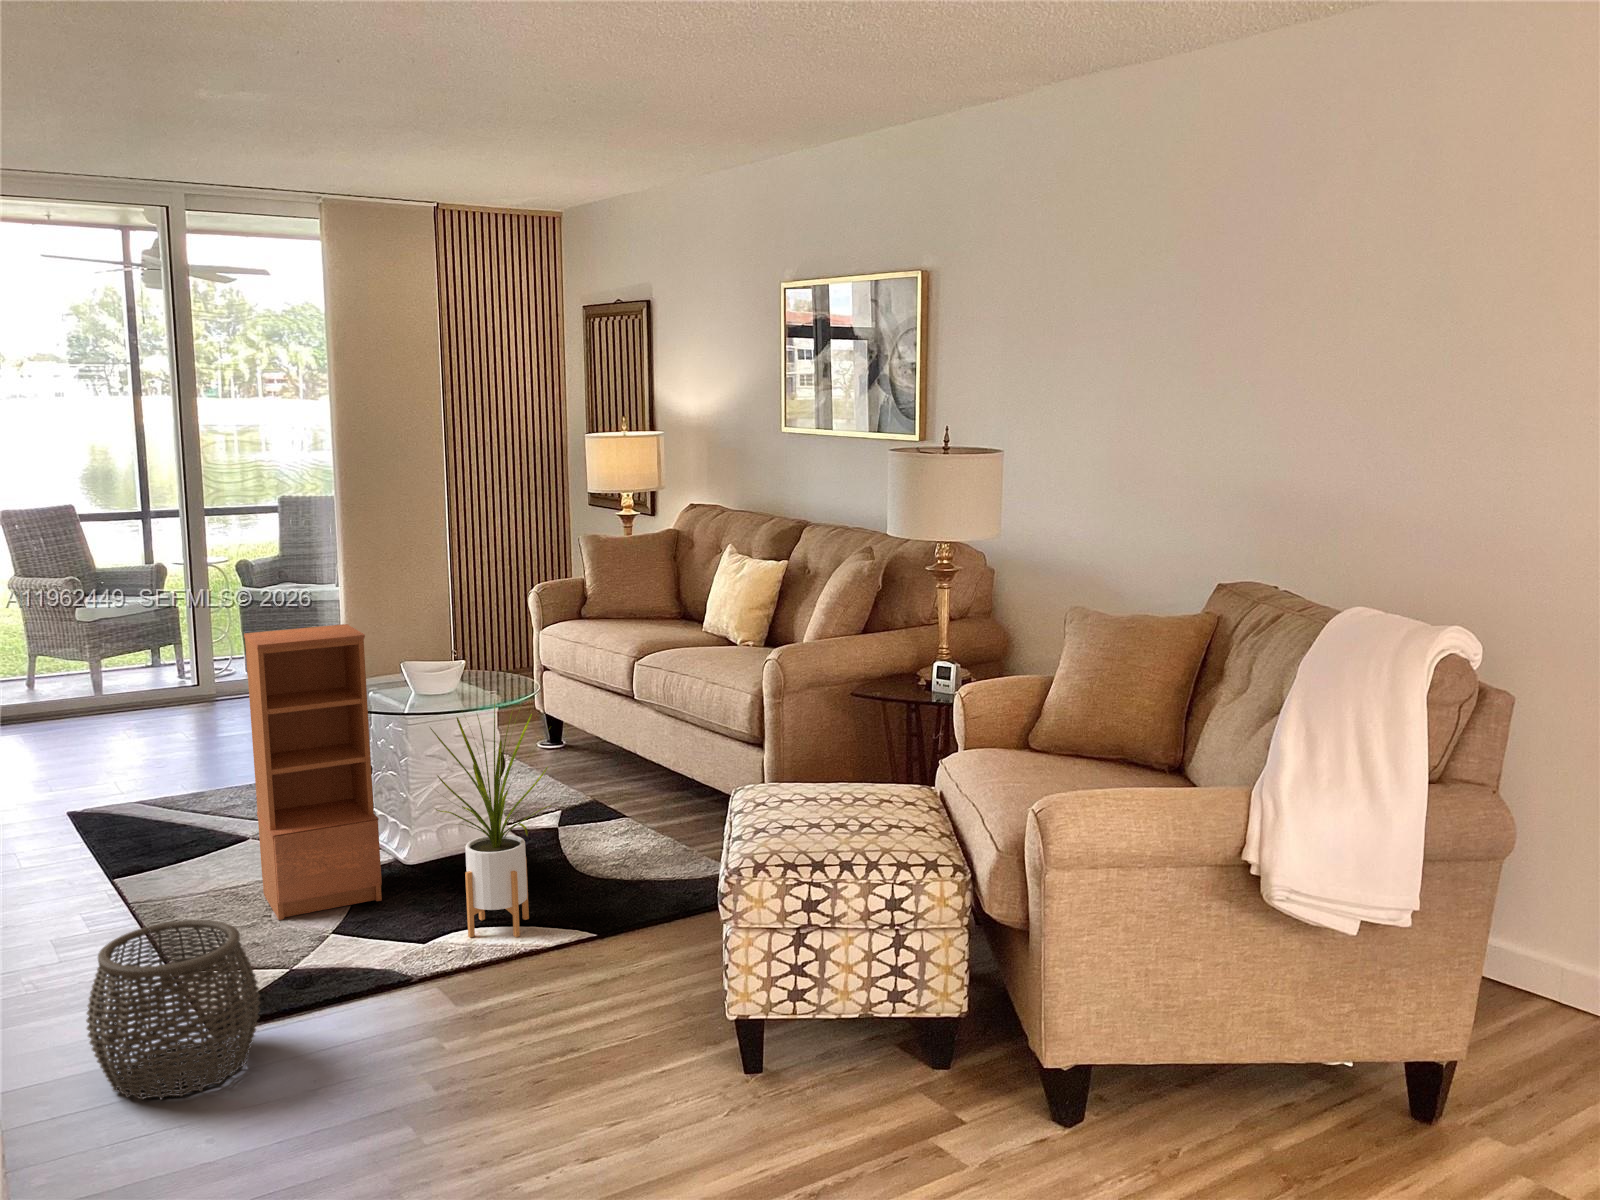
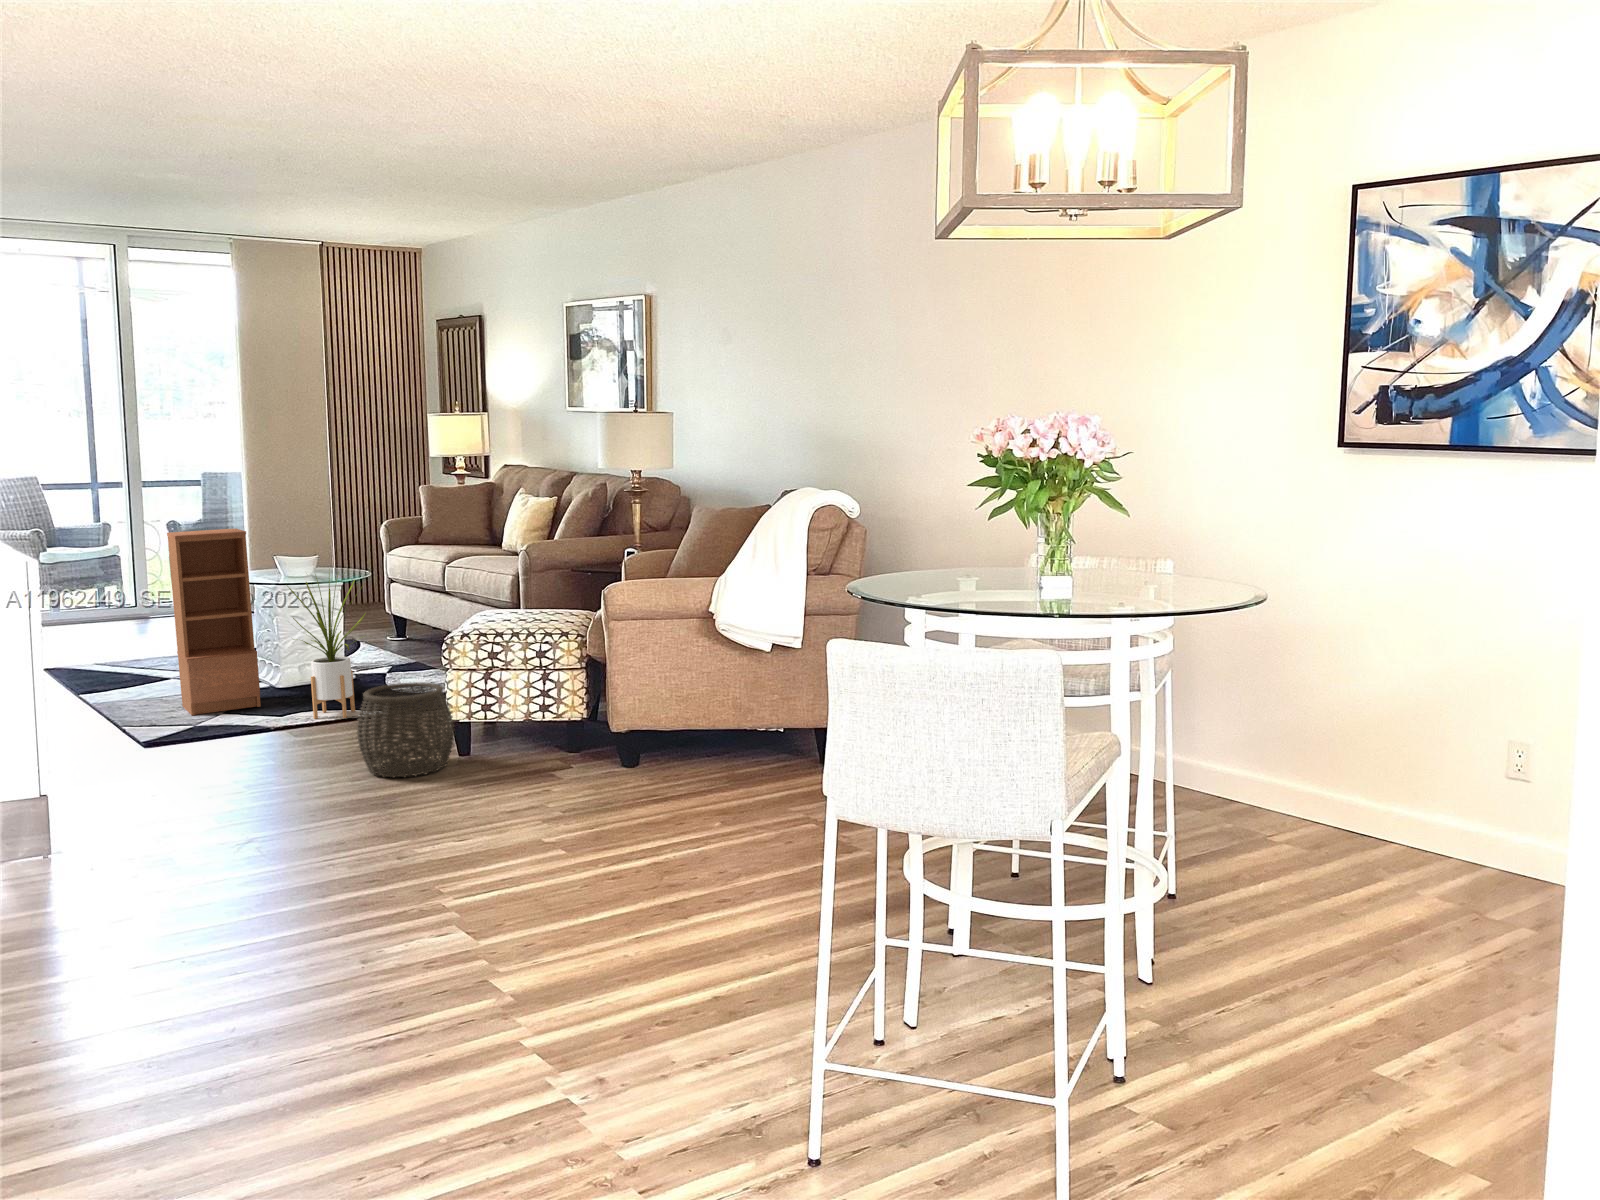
woven basket: present [86,920,261,1100] -> present [357,683,455,778]

